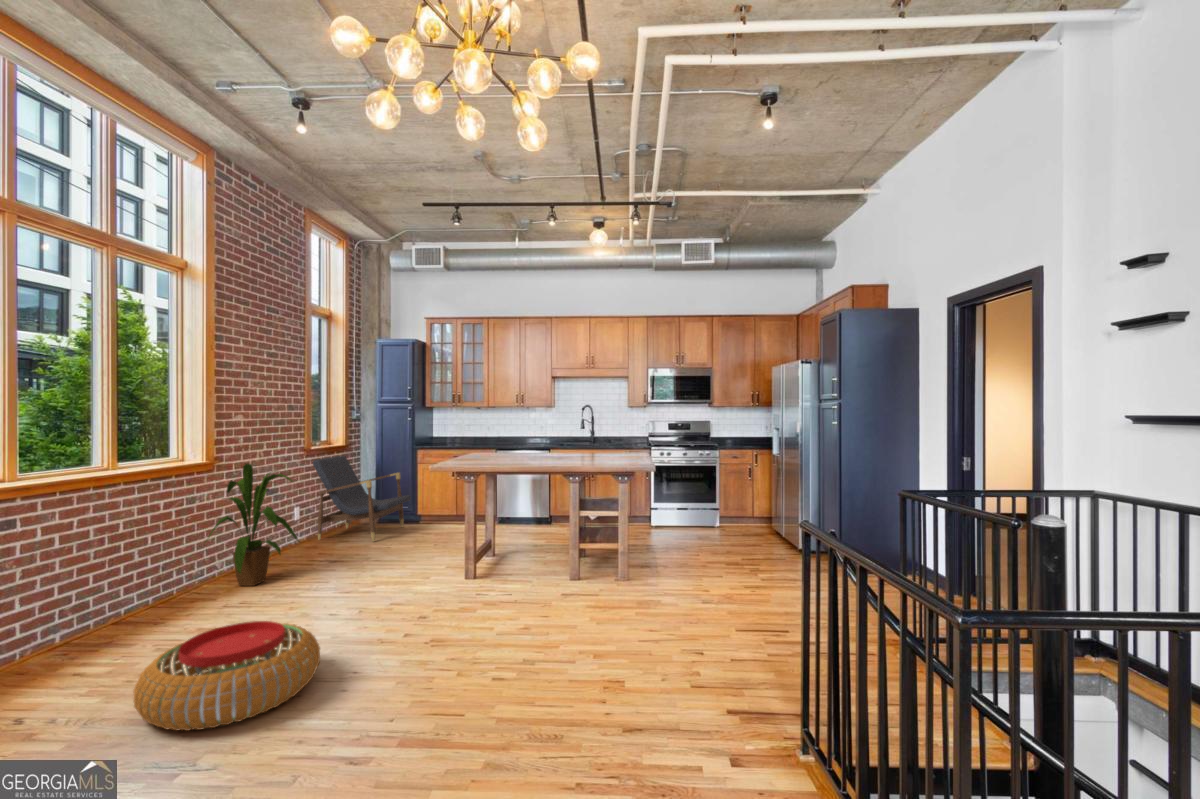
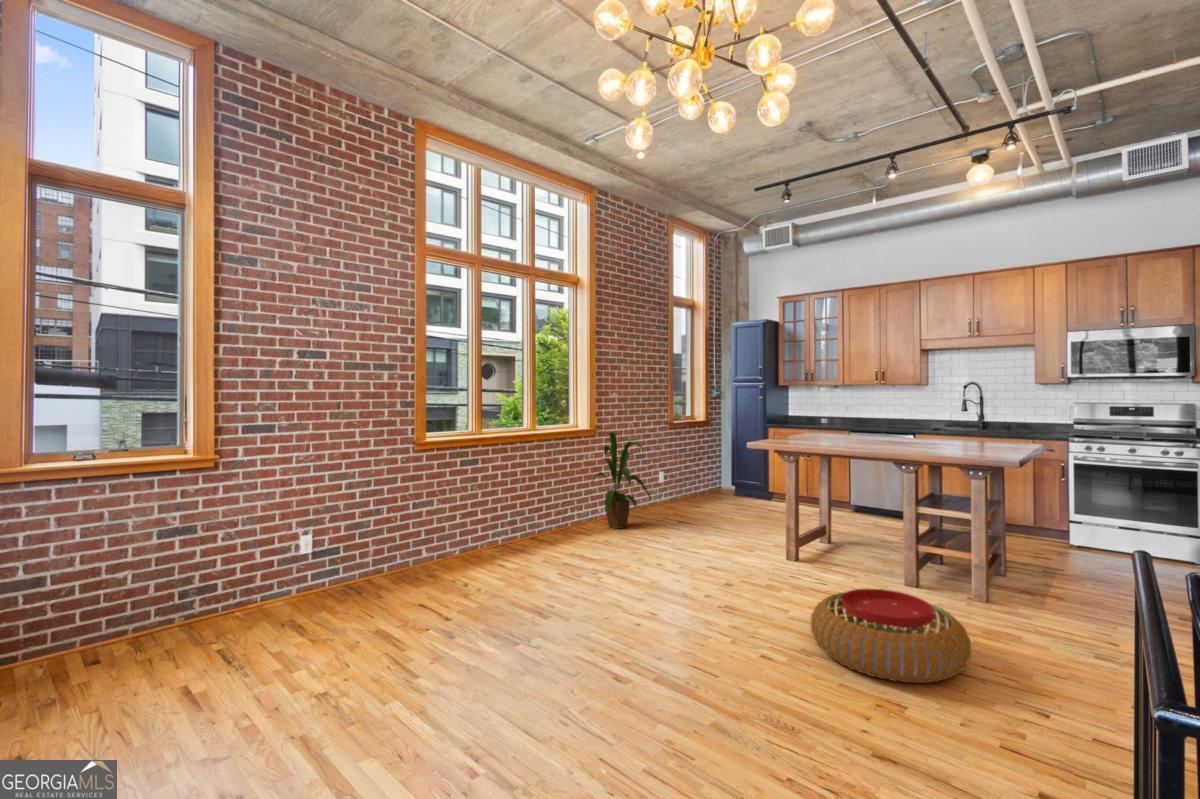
lounge chair: present [313,456,411,541] -> none [675,431,760,510]
pouf: present [134,621,320,731] -> present [811,588,971,683]

